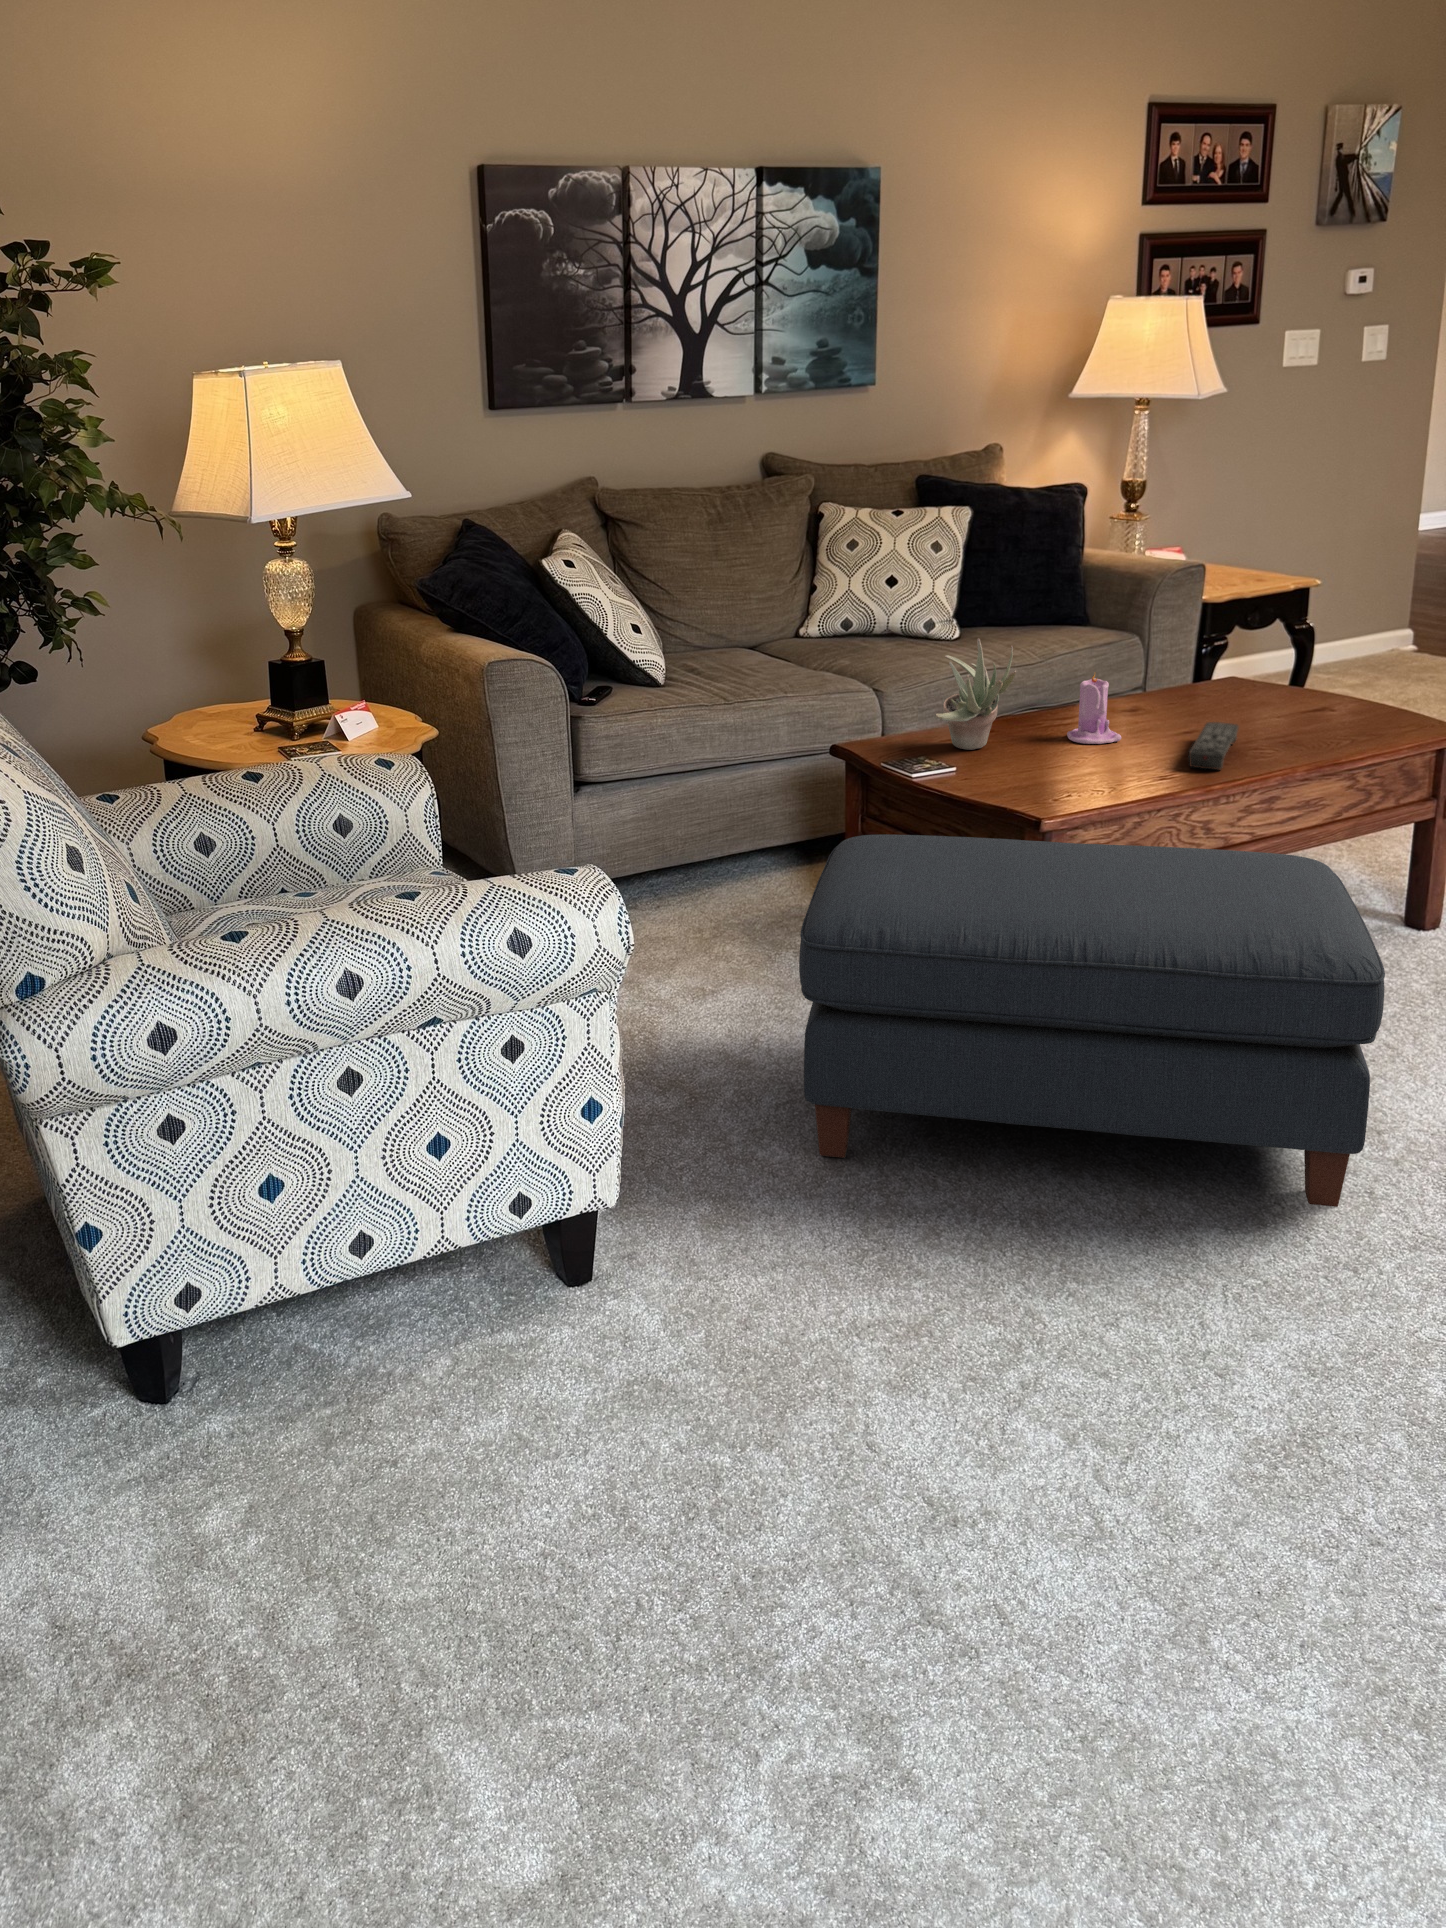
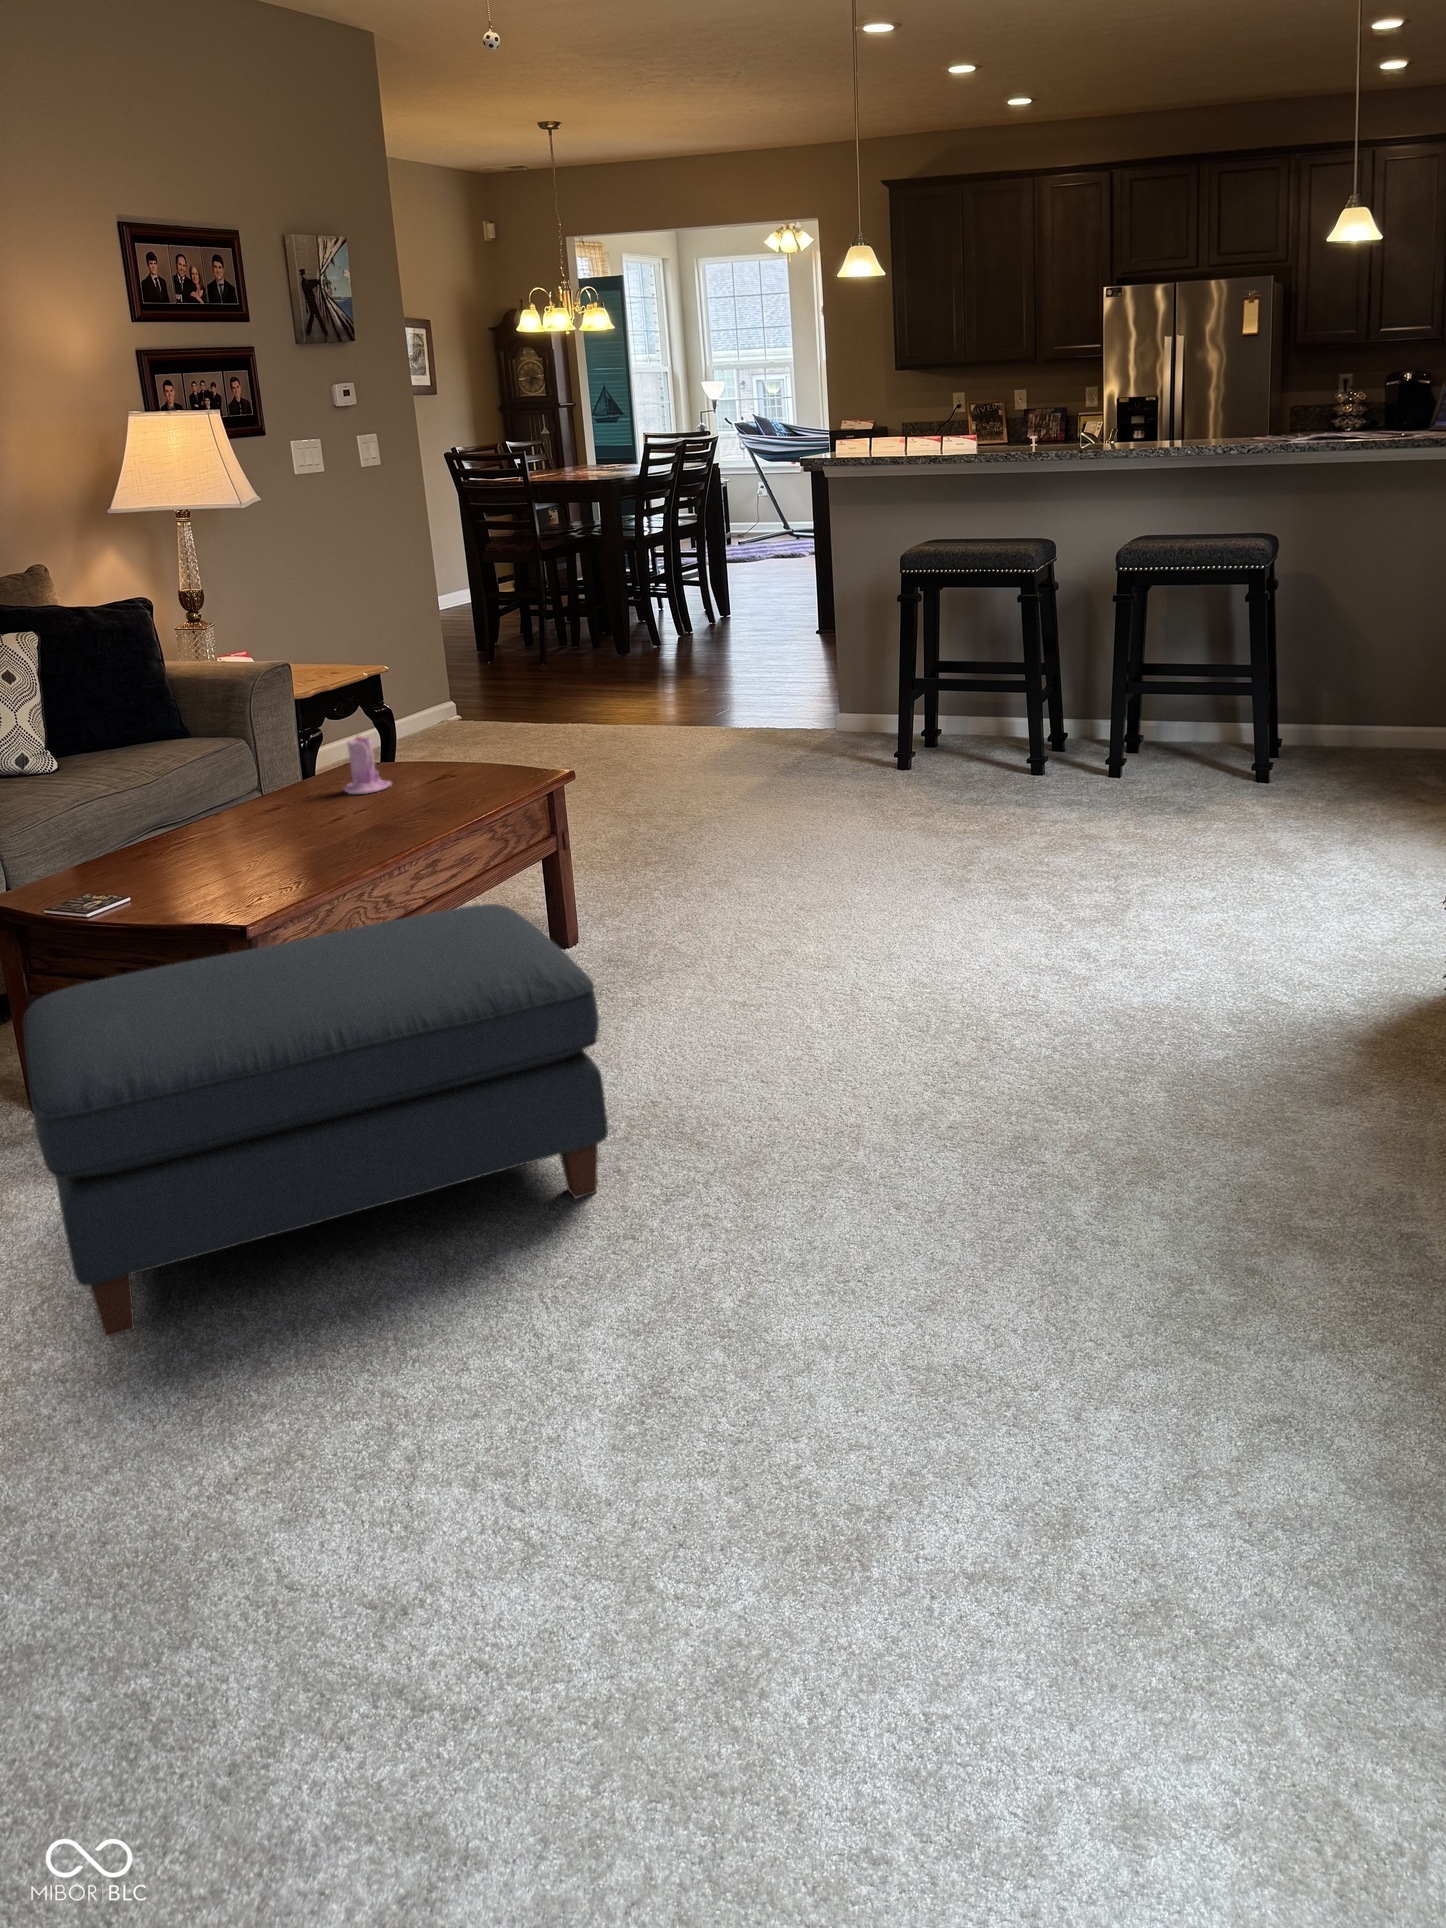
succulent plant: present [936,638,1016,750] -> none [80,765,164,880]
candle: present [1067,674,1121,744] -> present [344,736,391,794]
remote control: present [1189,722,1238,770] -> none [351,803,383,850]

